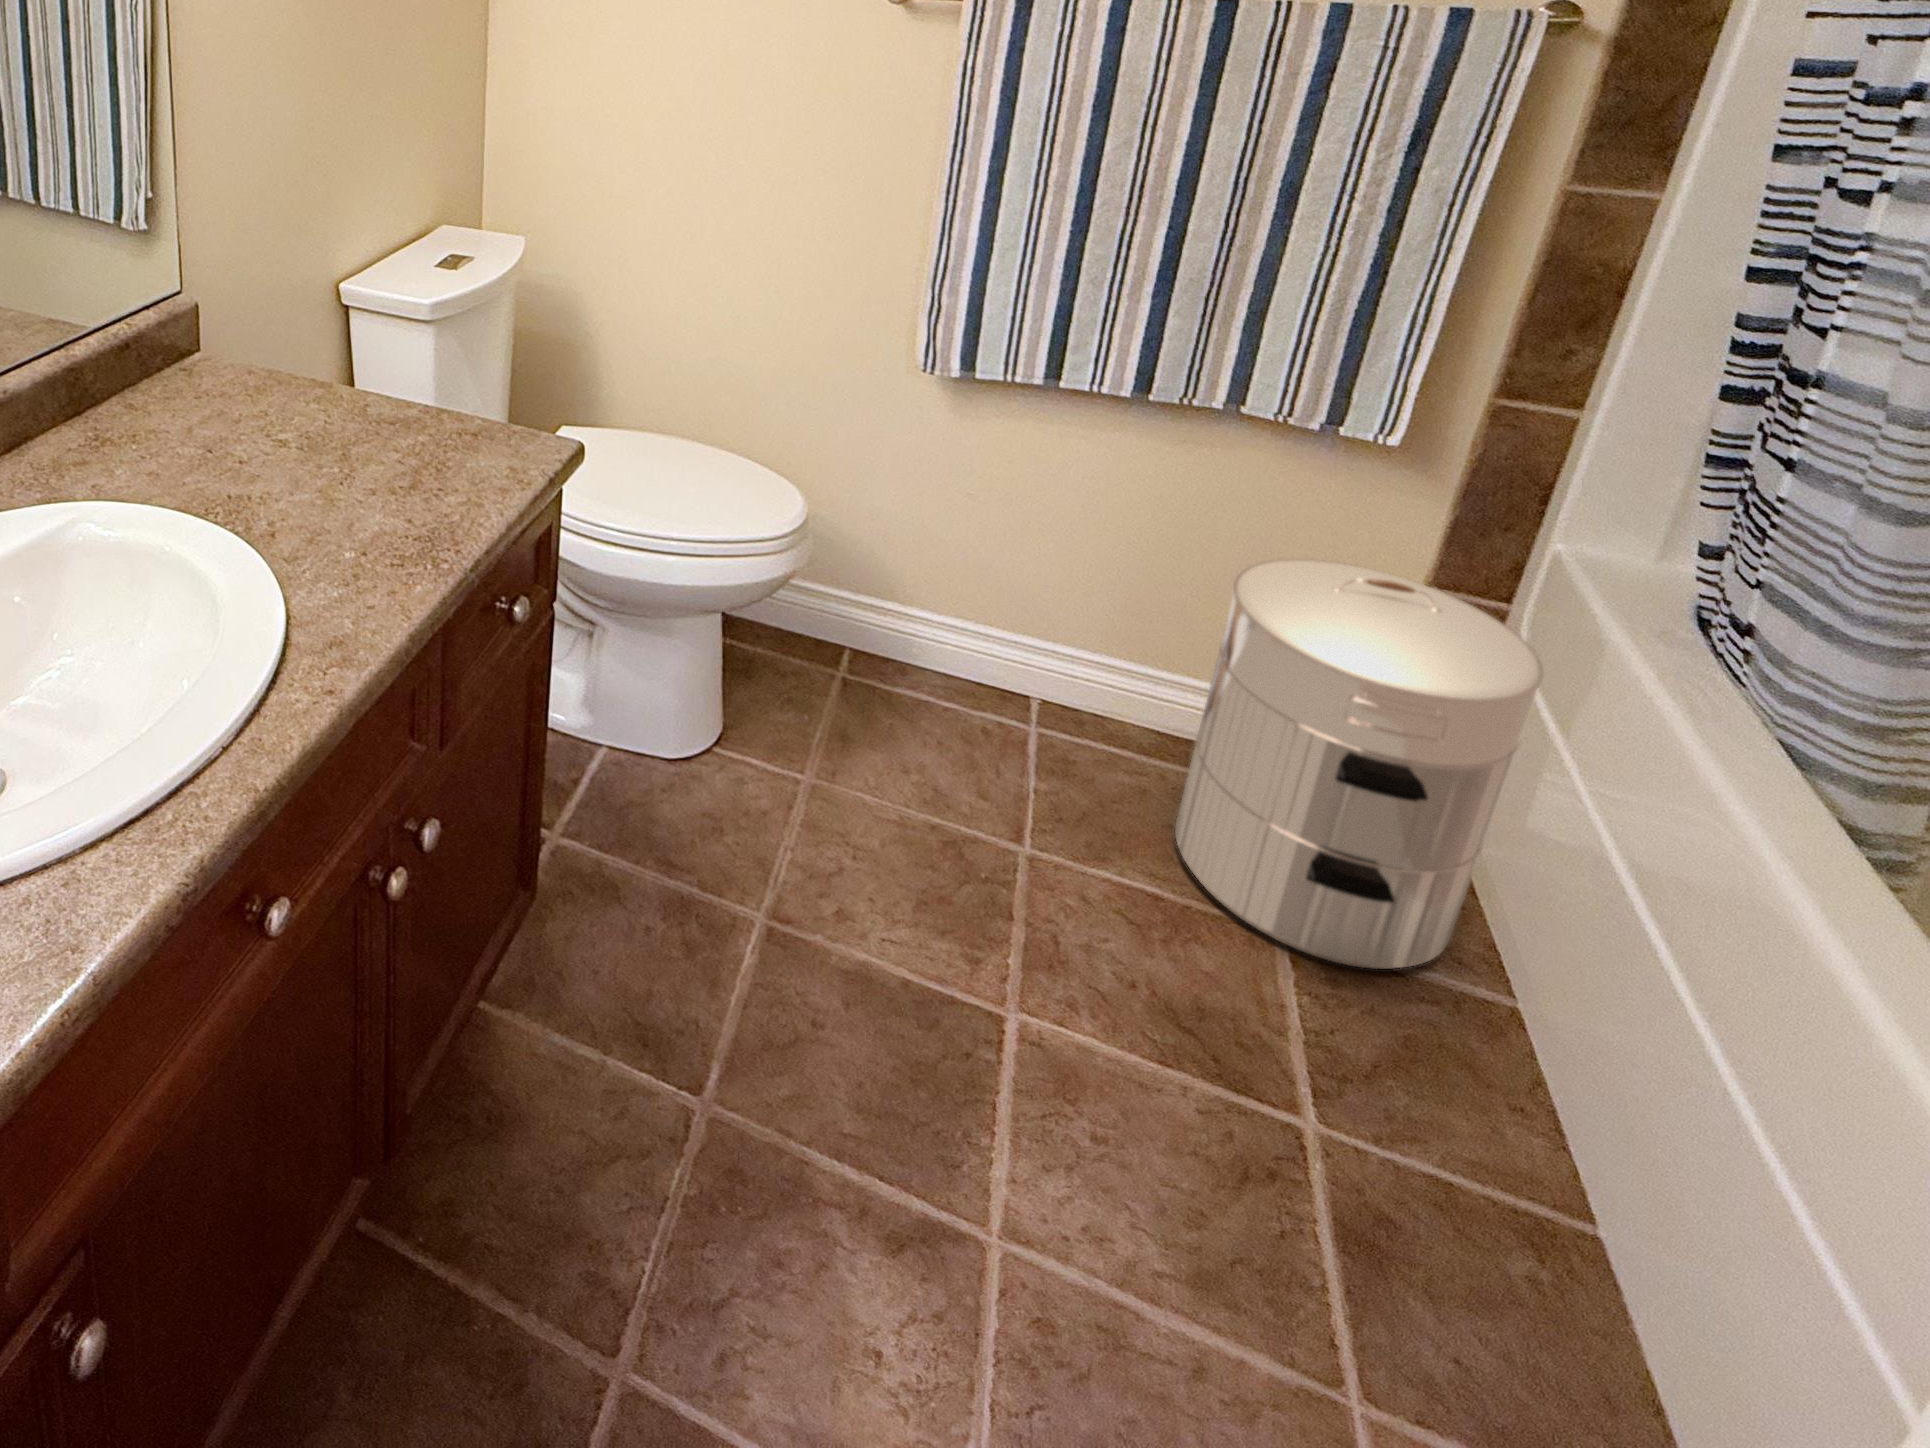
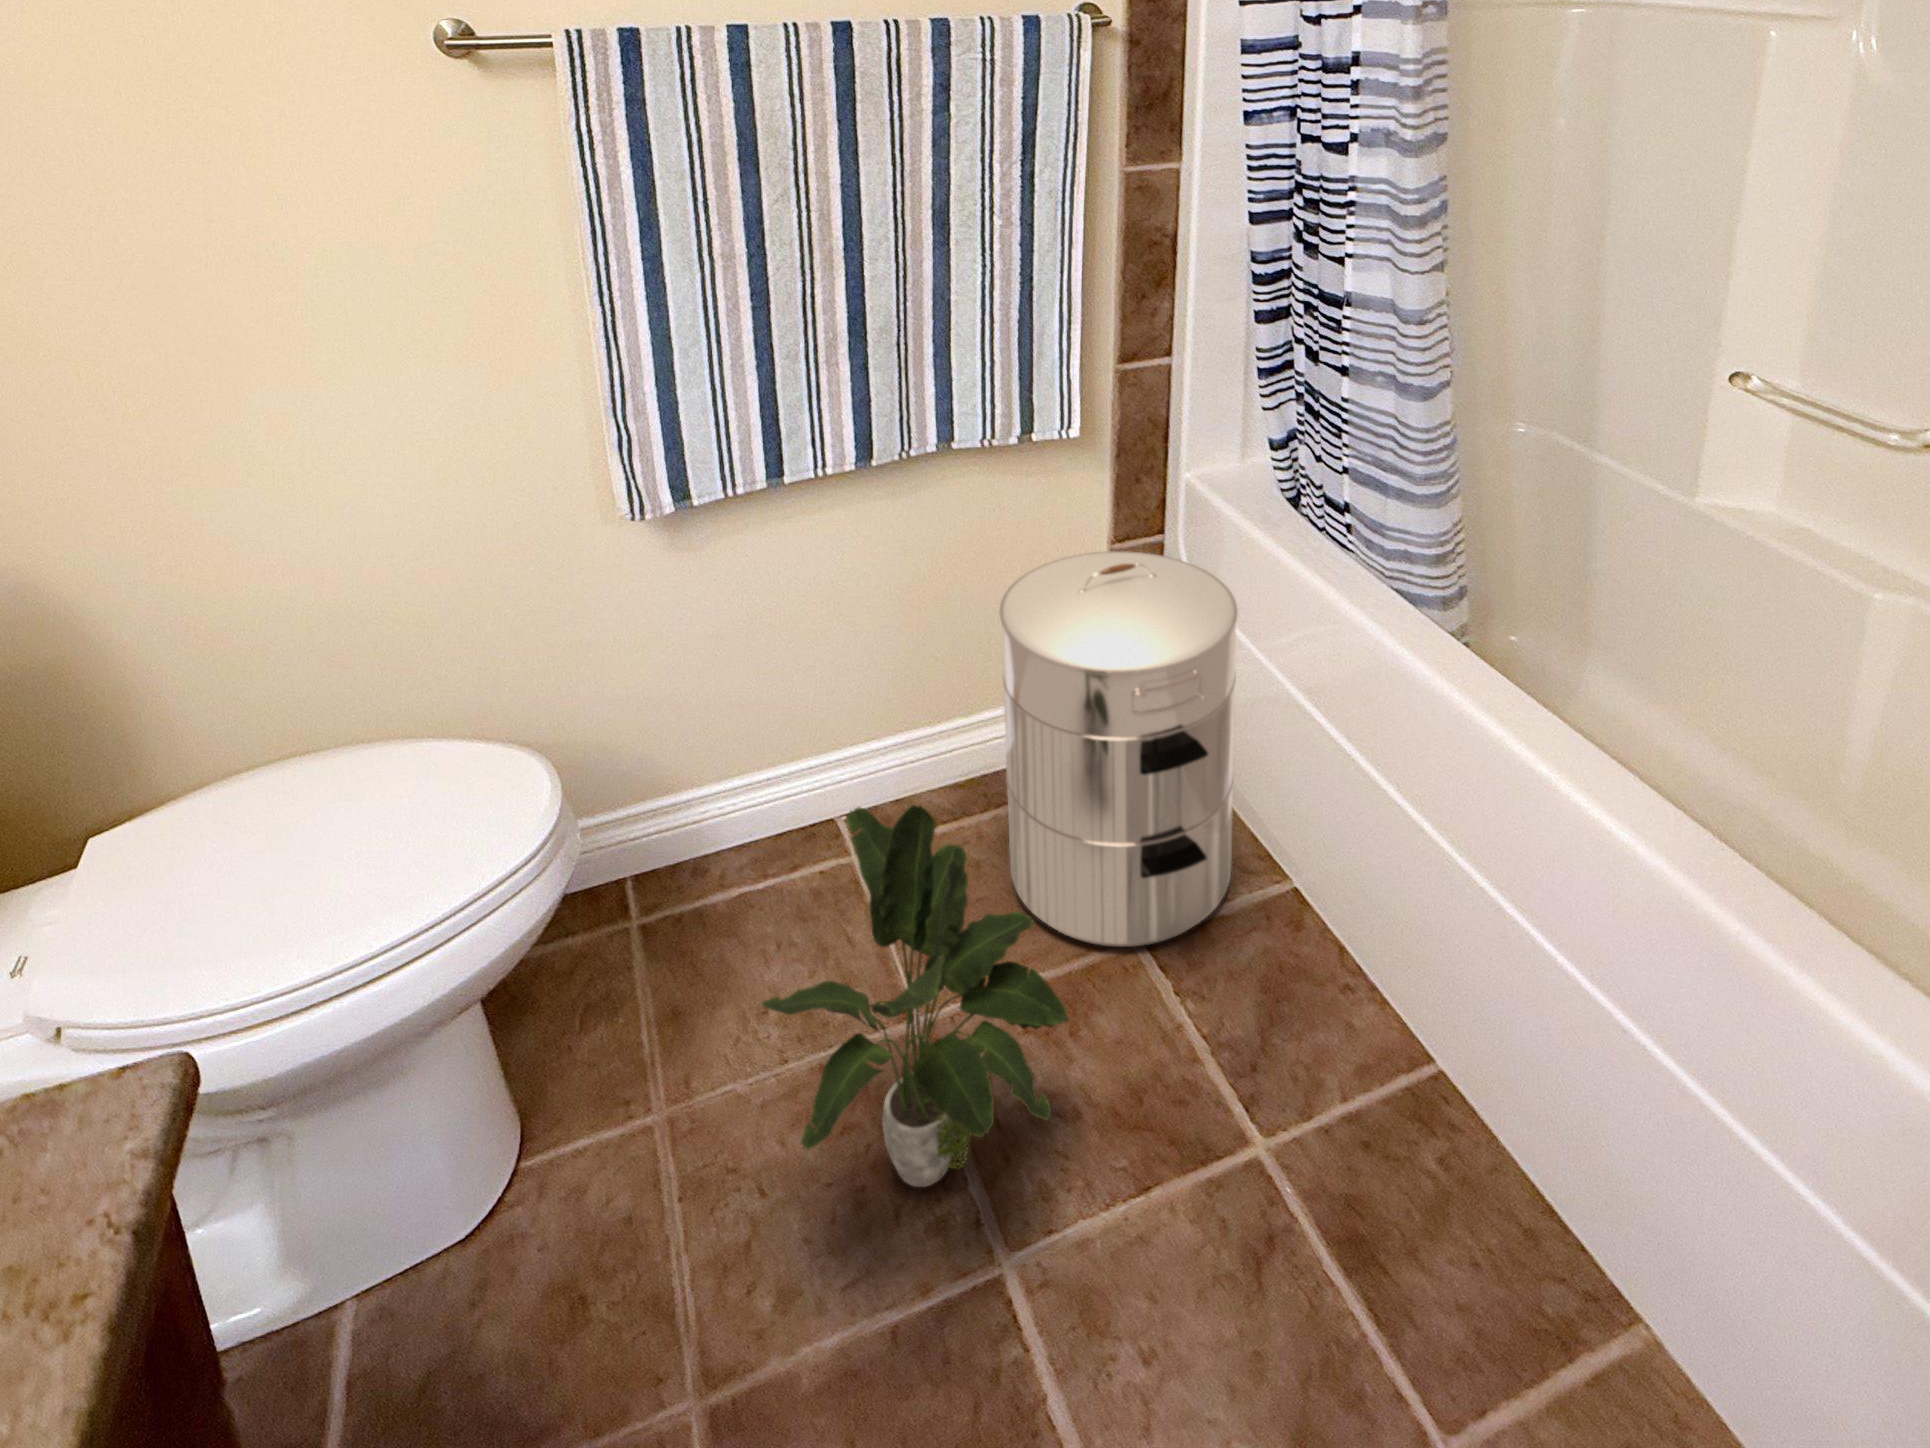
potted plant: none [879,648,1158,972] -> present [762,805,1070,1187]

